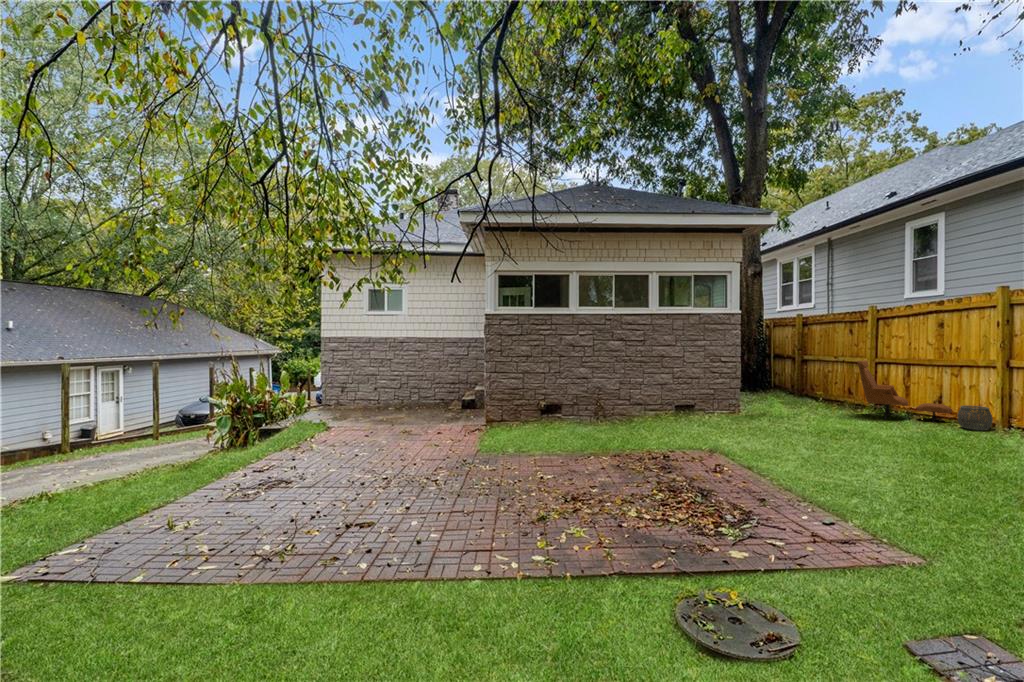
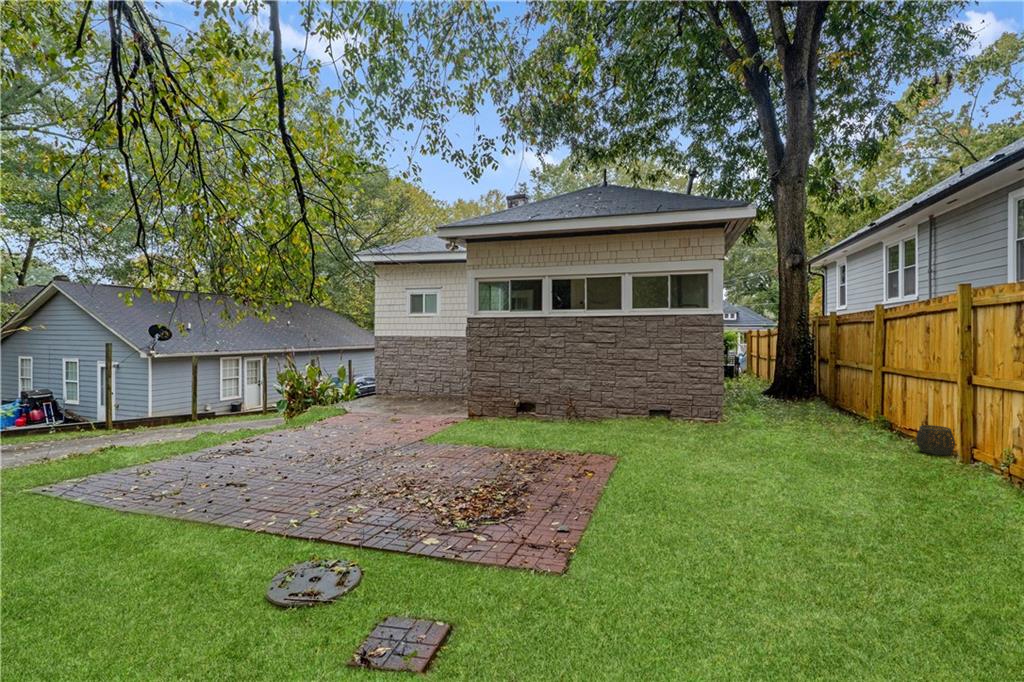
lounge chair: present [858,361,952,423] -> none [831,369,930,446]

